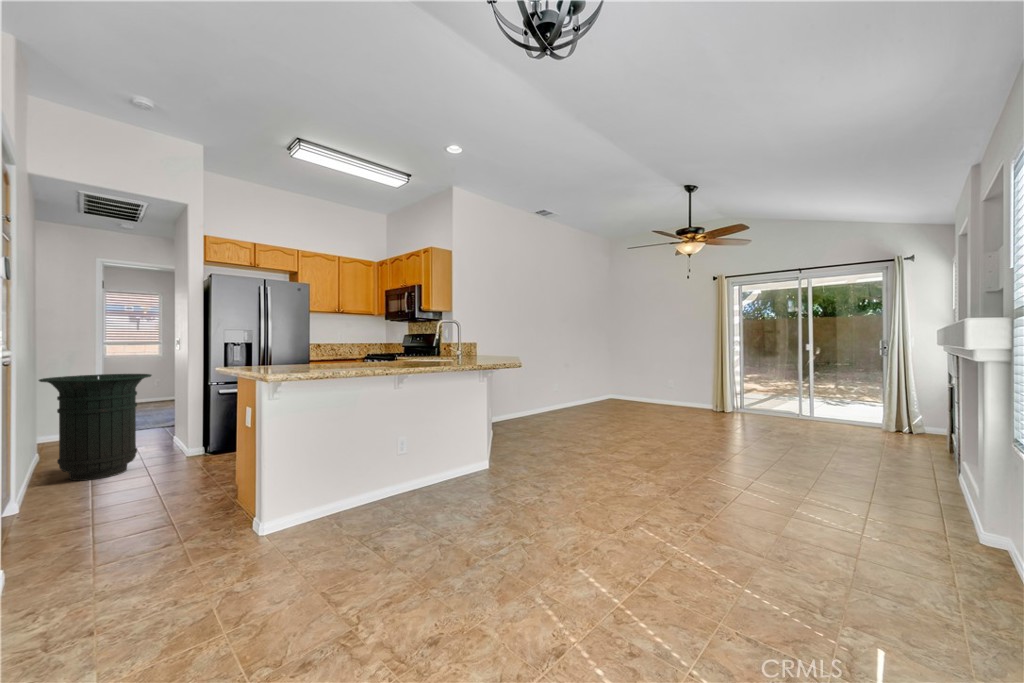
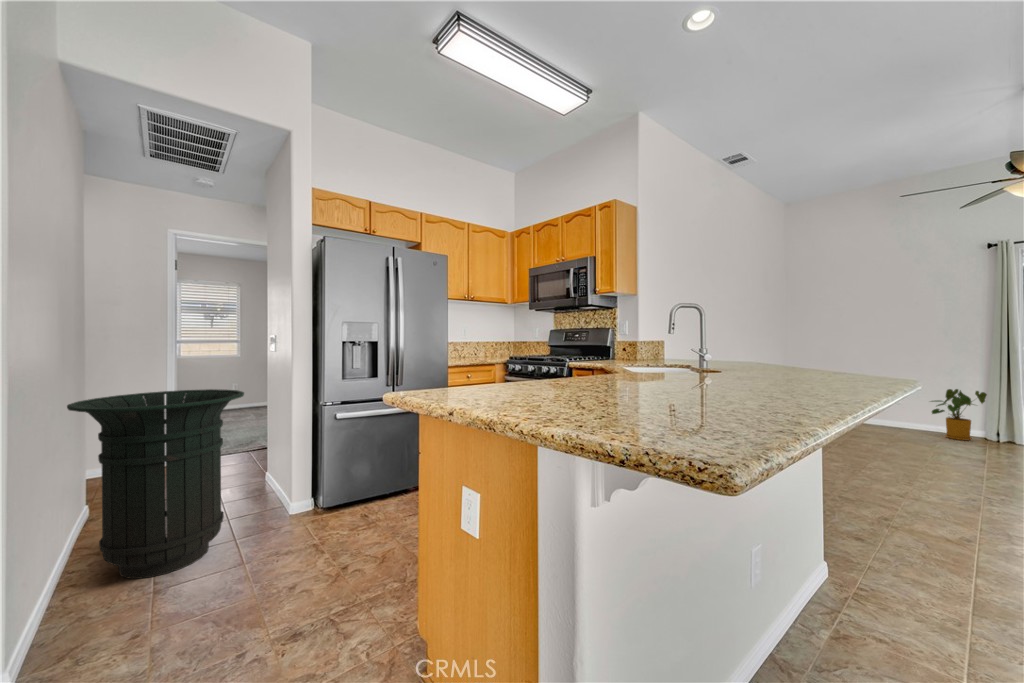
house plant: none [678,378,713,413] -> present [931,389,987,440]

